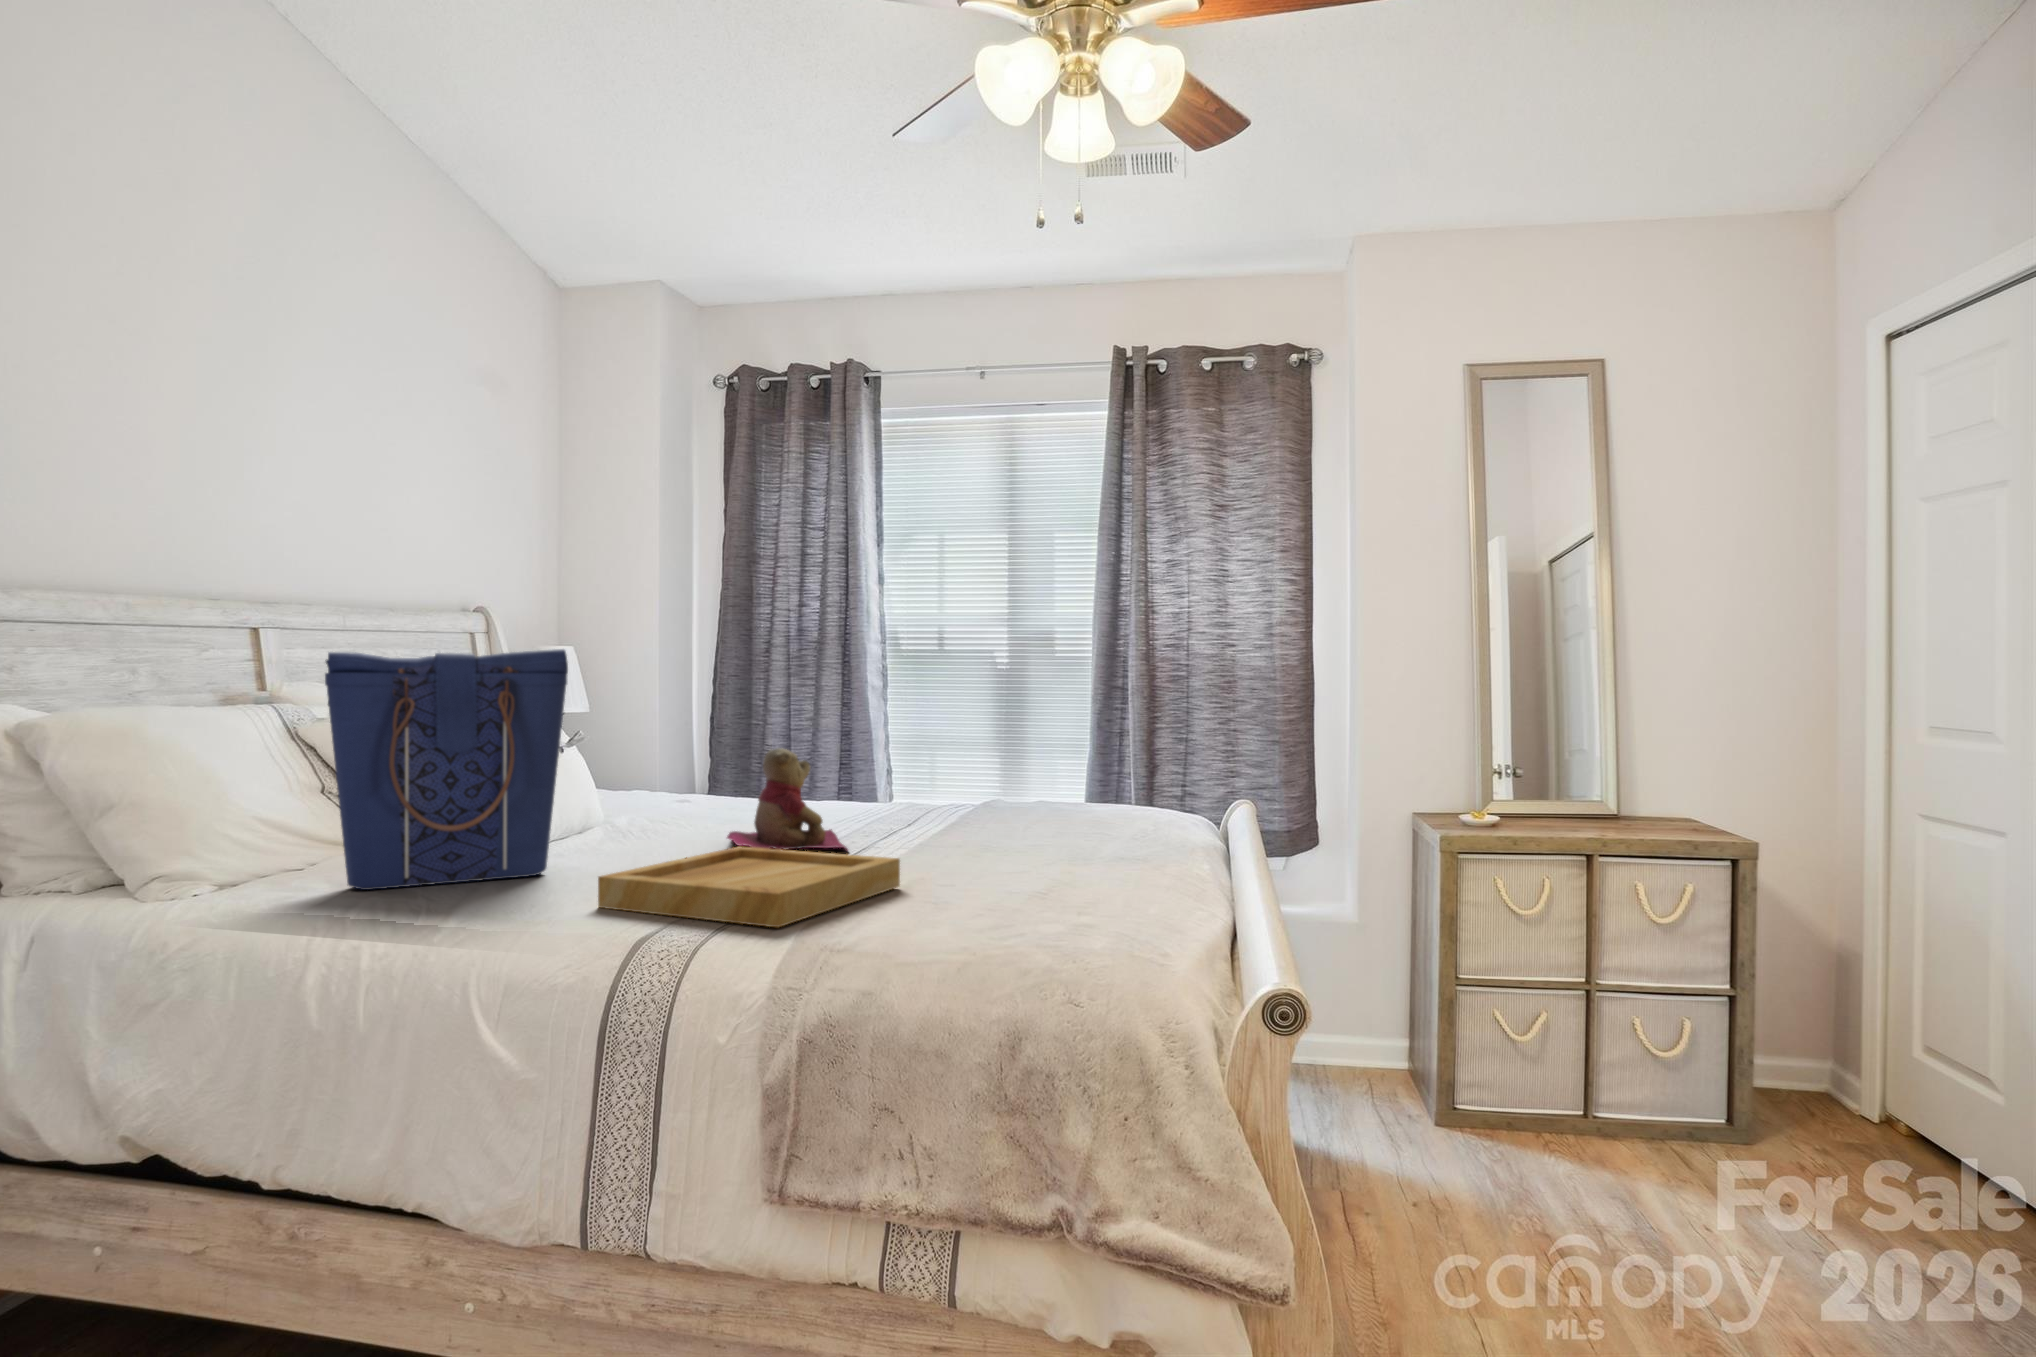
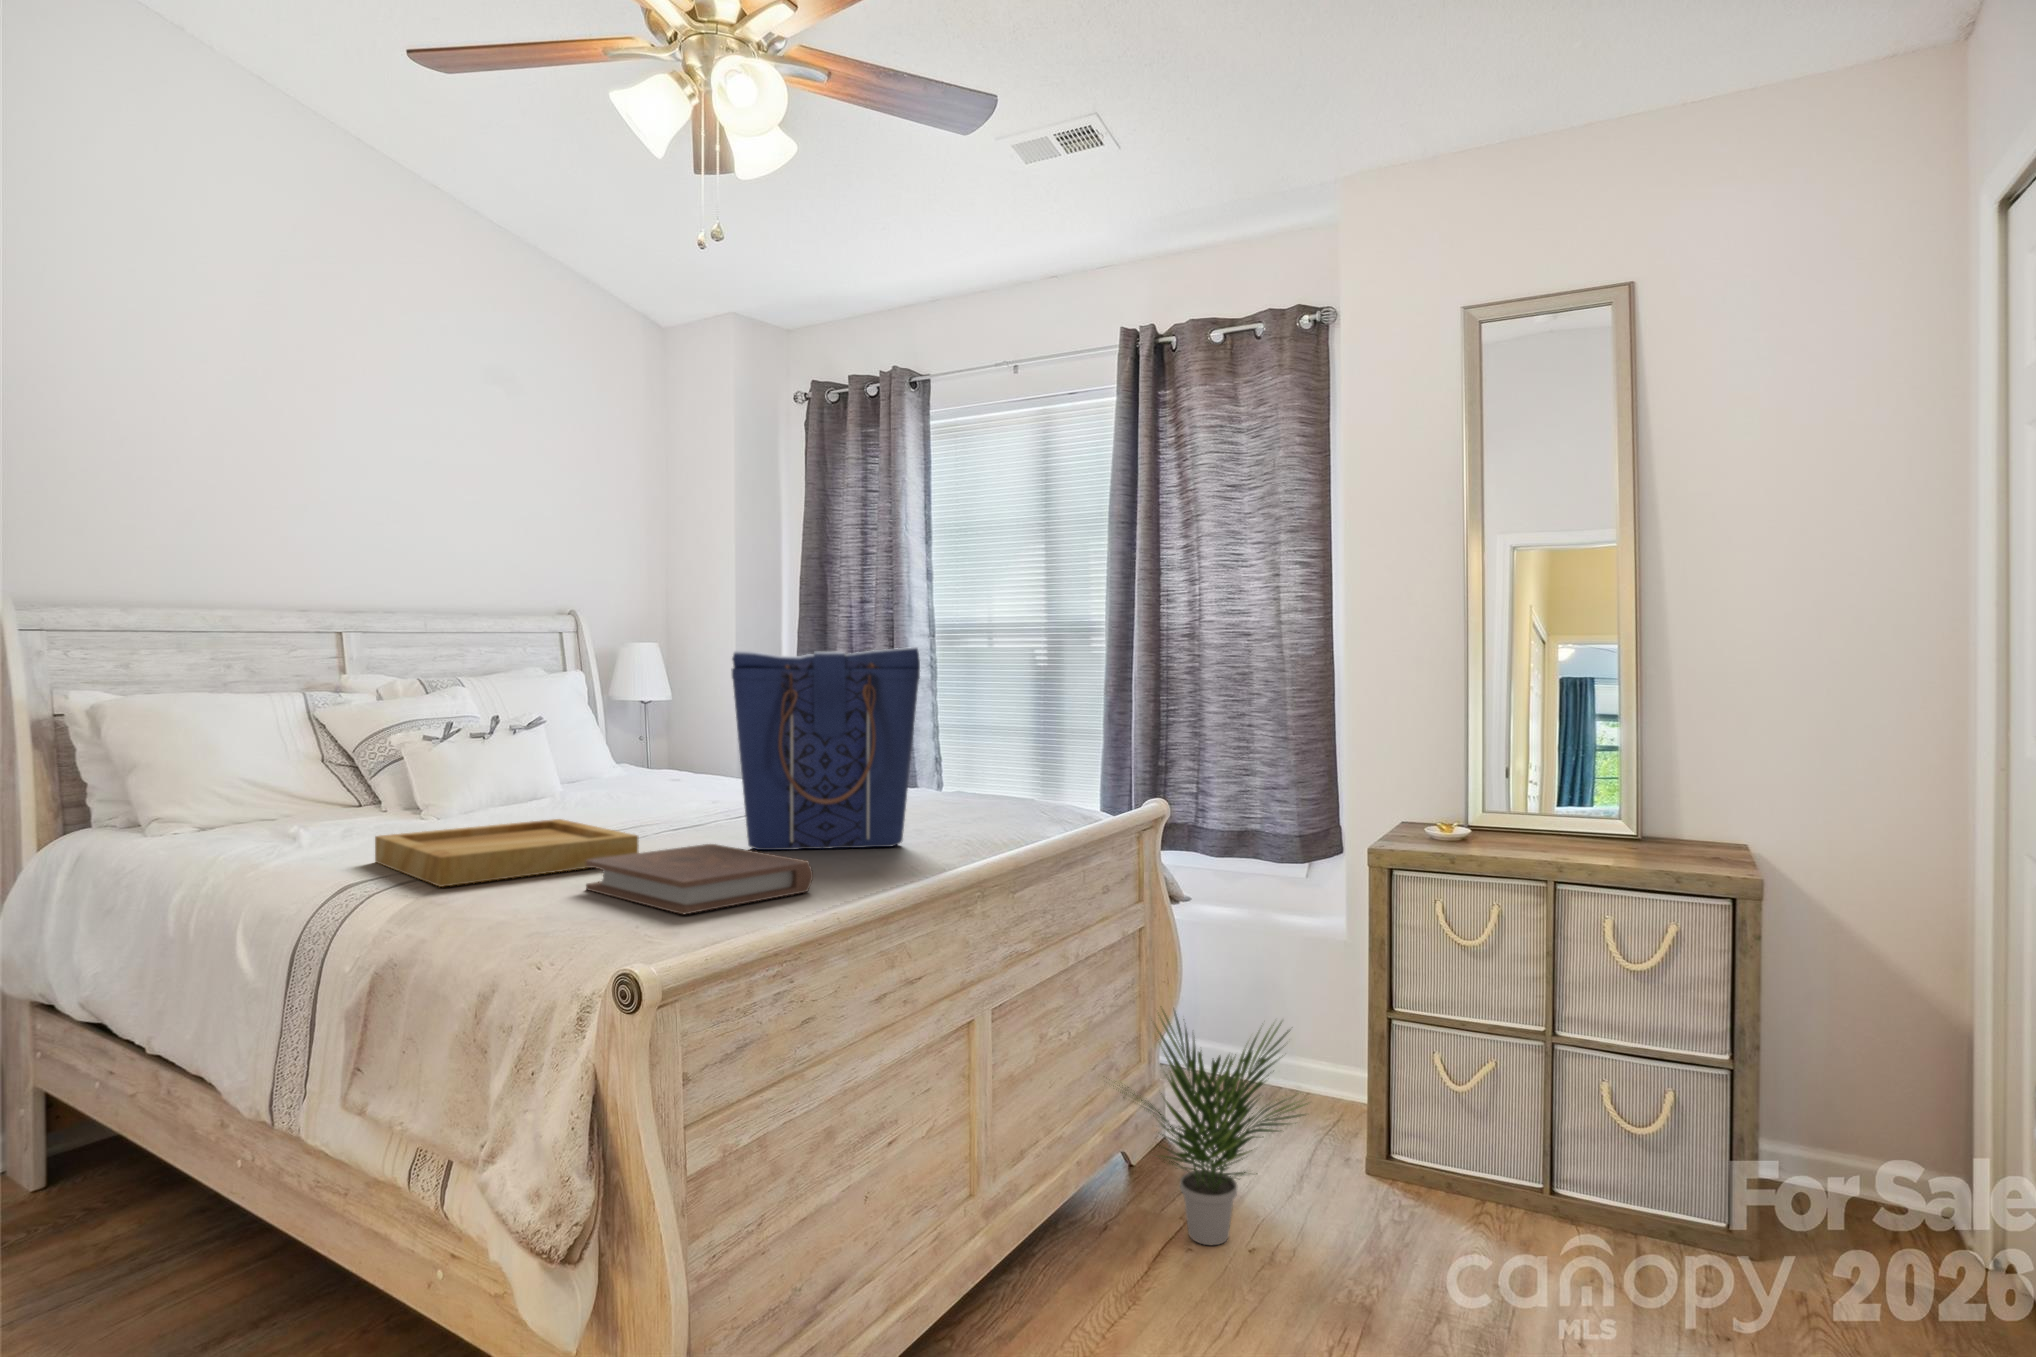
tote bag: present [325,649,568,890] -> present [732,647,920,850]
teddy bear: present [727,748,848,851] -> none [591,734,731,830]
book: none [936,862,1161,934] -> present [586,844,813,914]
potted plant: none [1264,992,1462,1207] -> present [1130,1011,1306,1245]

